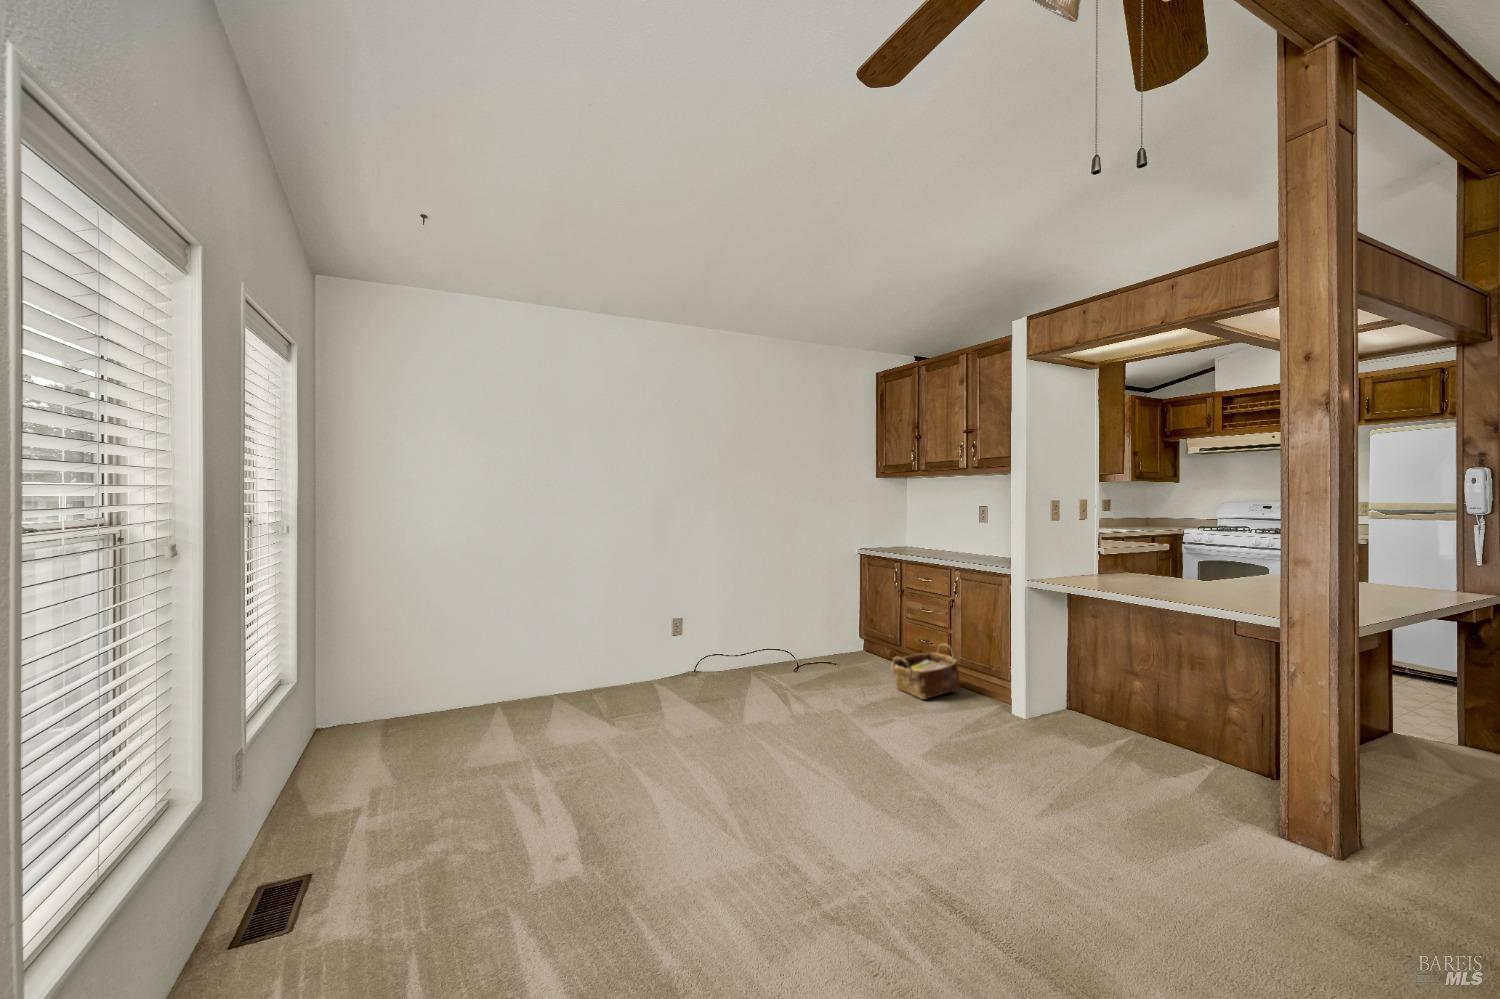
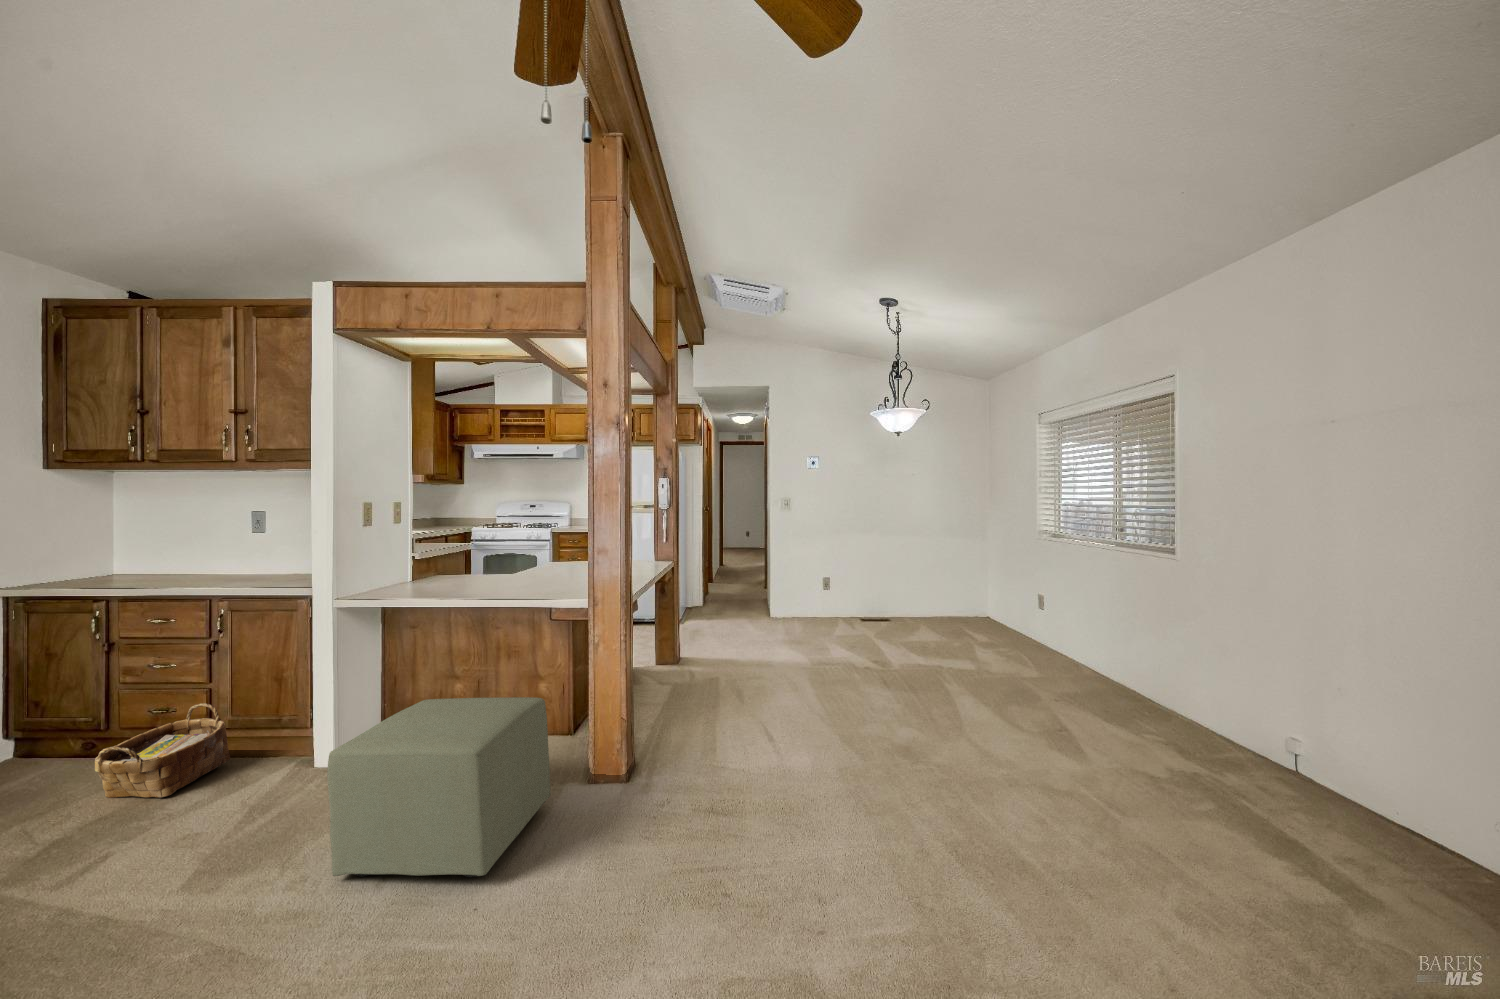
ottoman: none [1003,678,1213,844] -> present [327,697,550,877]

